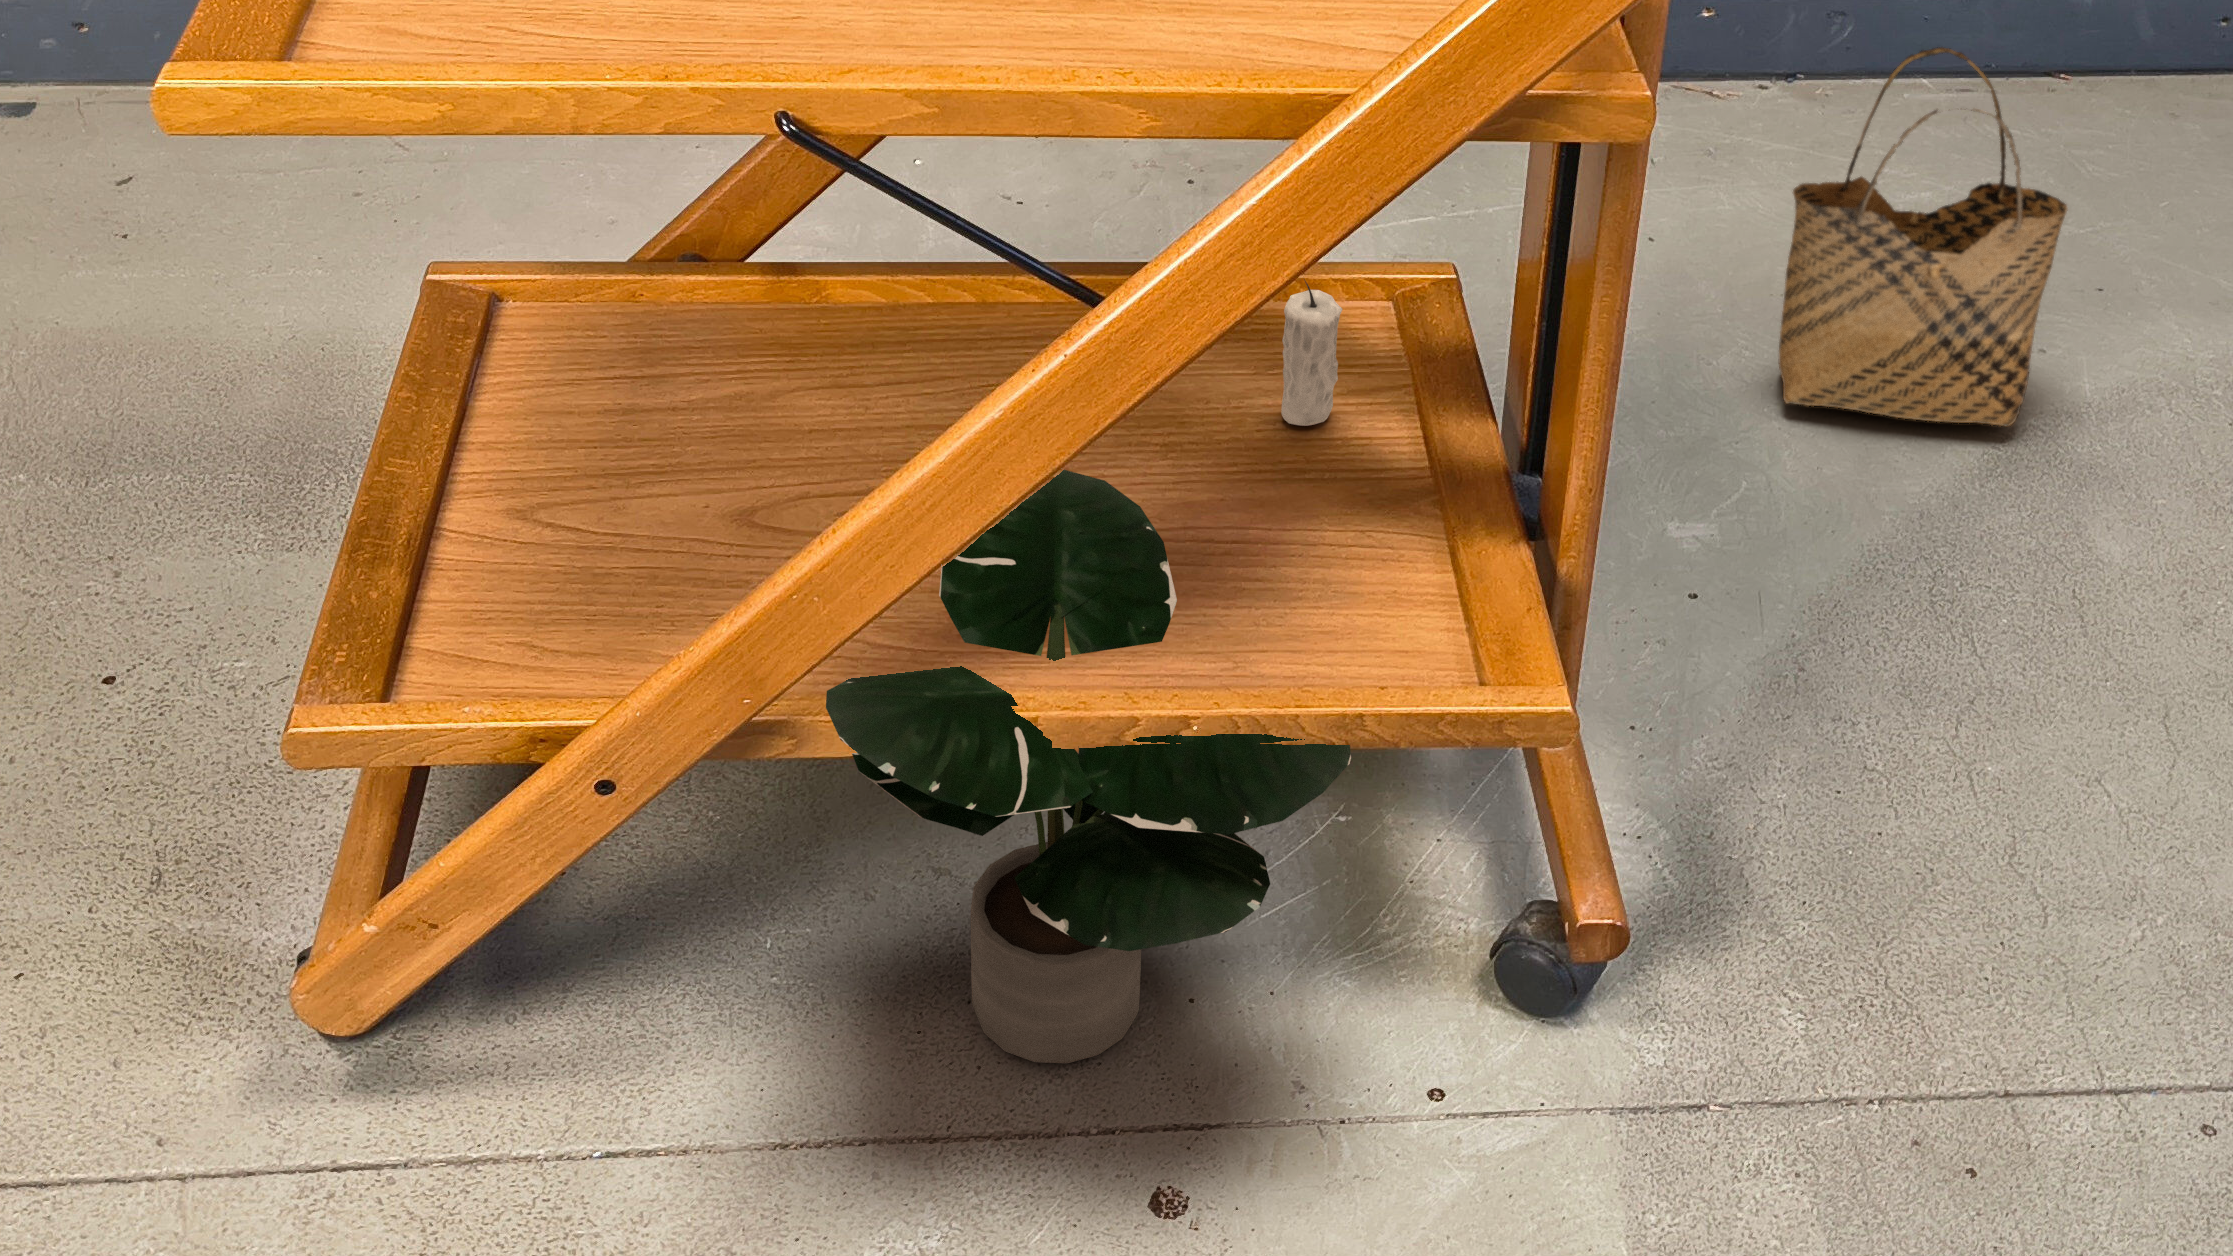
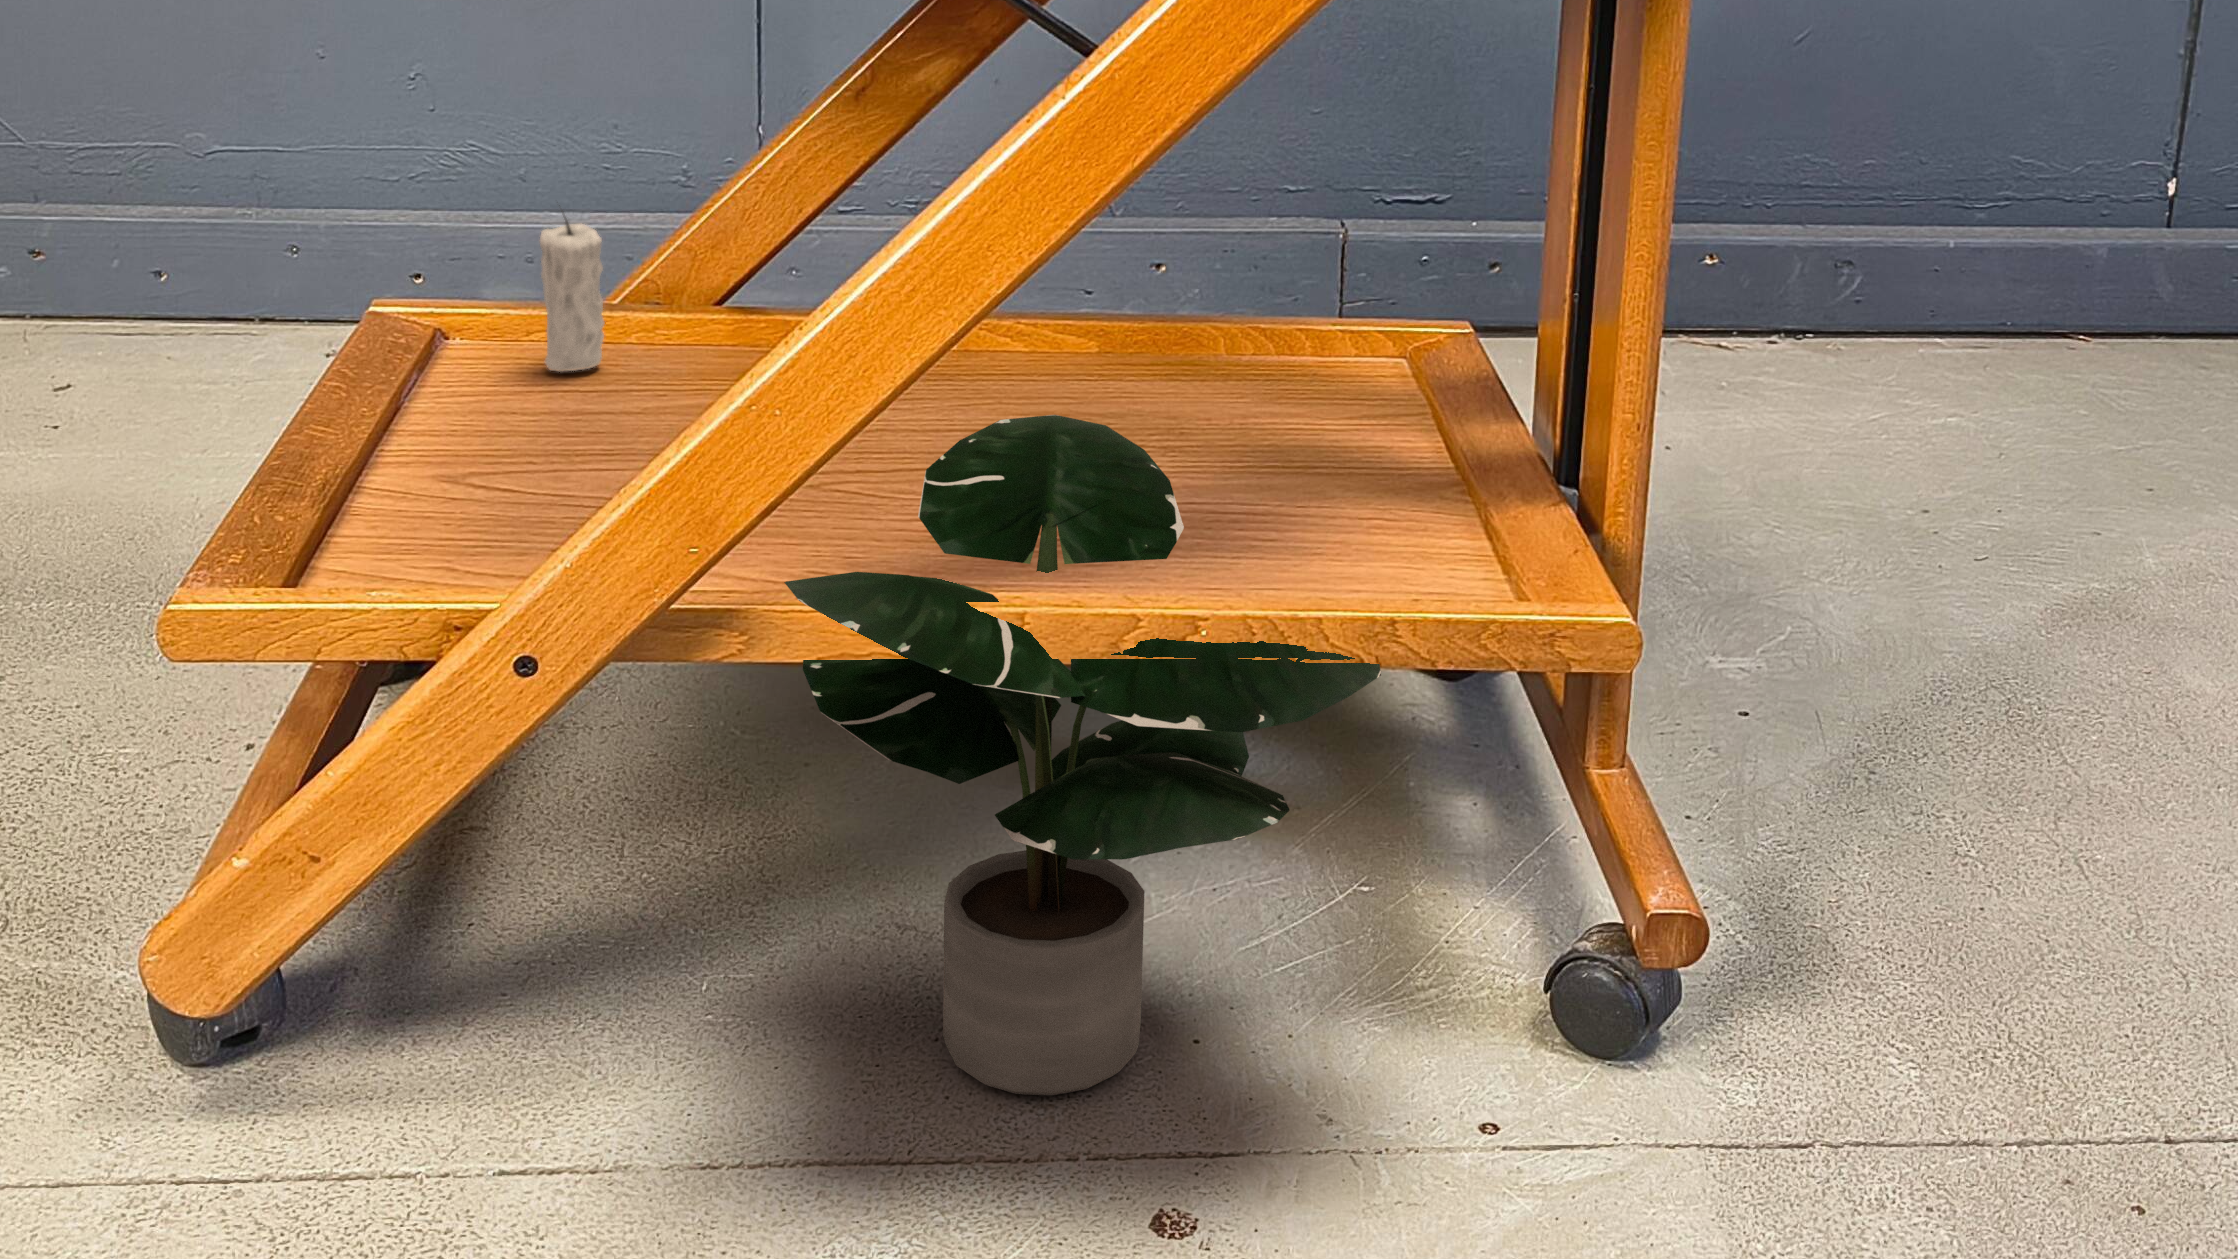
woven basket: present [1779,47,2067,426] -> none [1845,172,2144,580]
candle: present [1281,279,1343,426] -> present [540,218,604,372]

